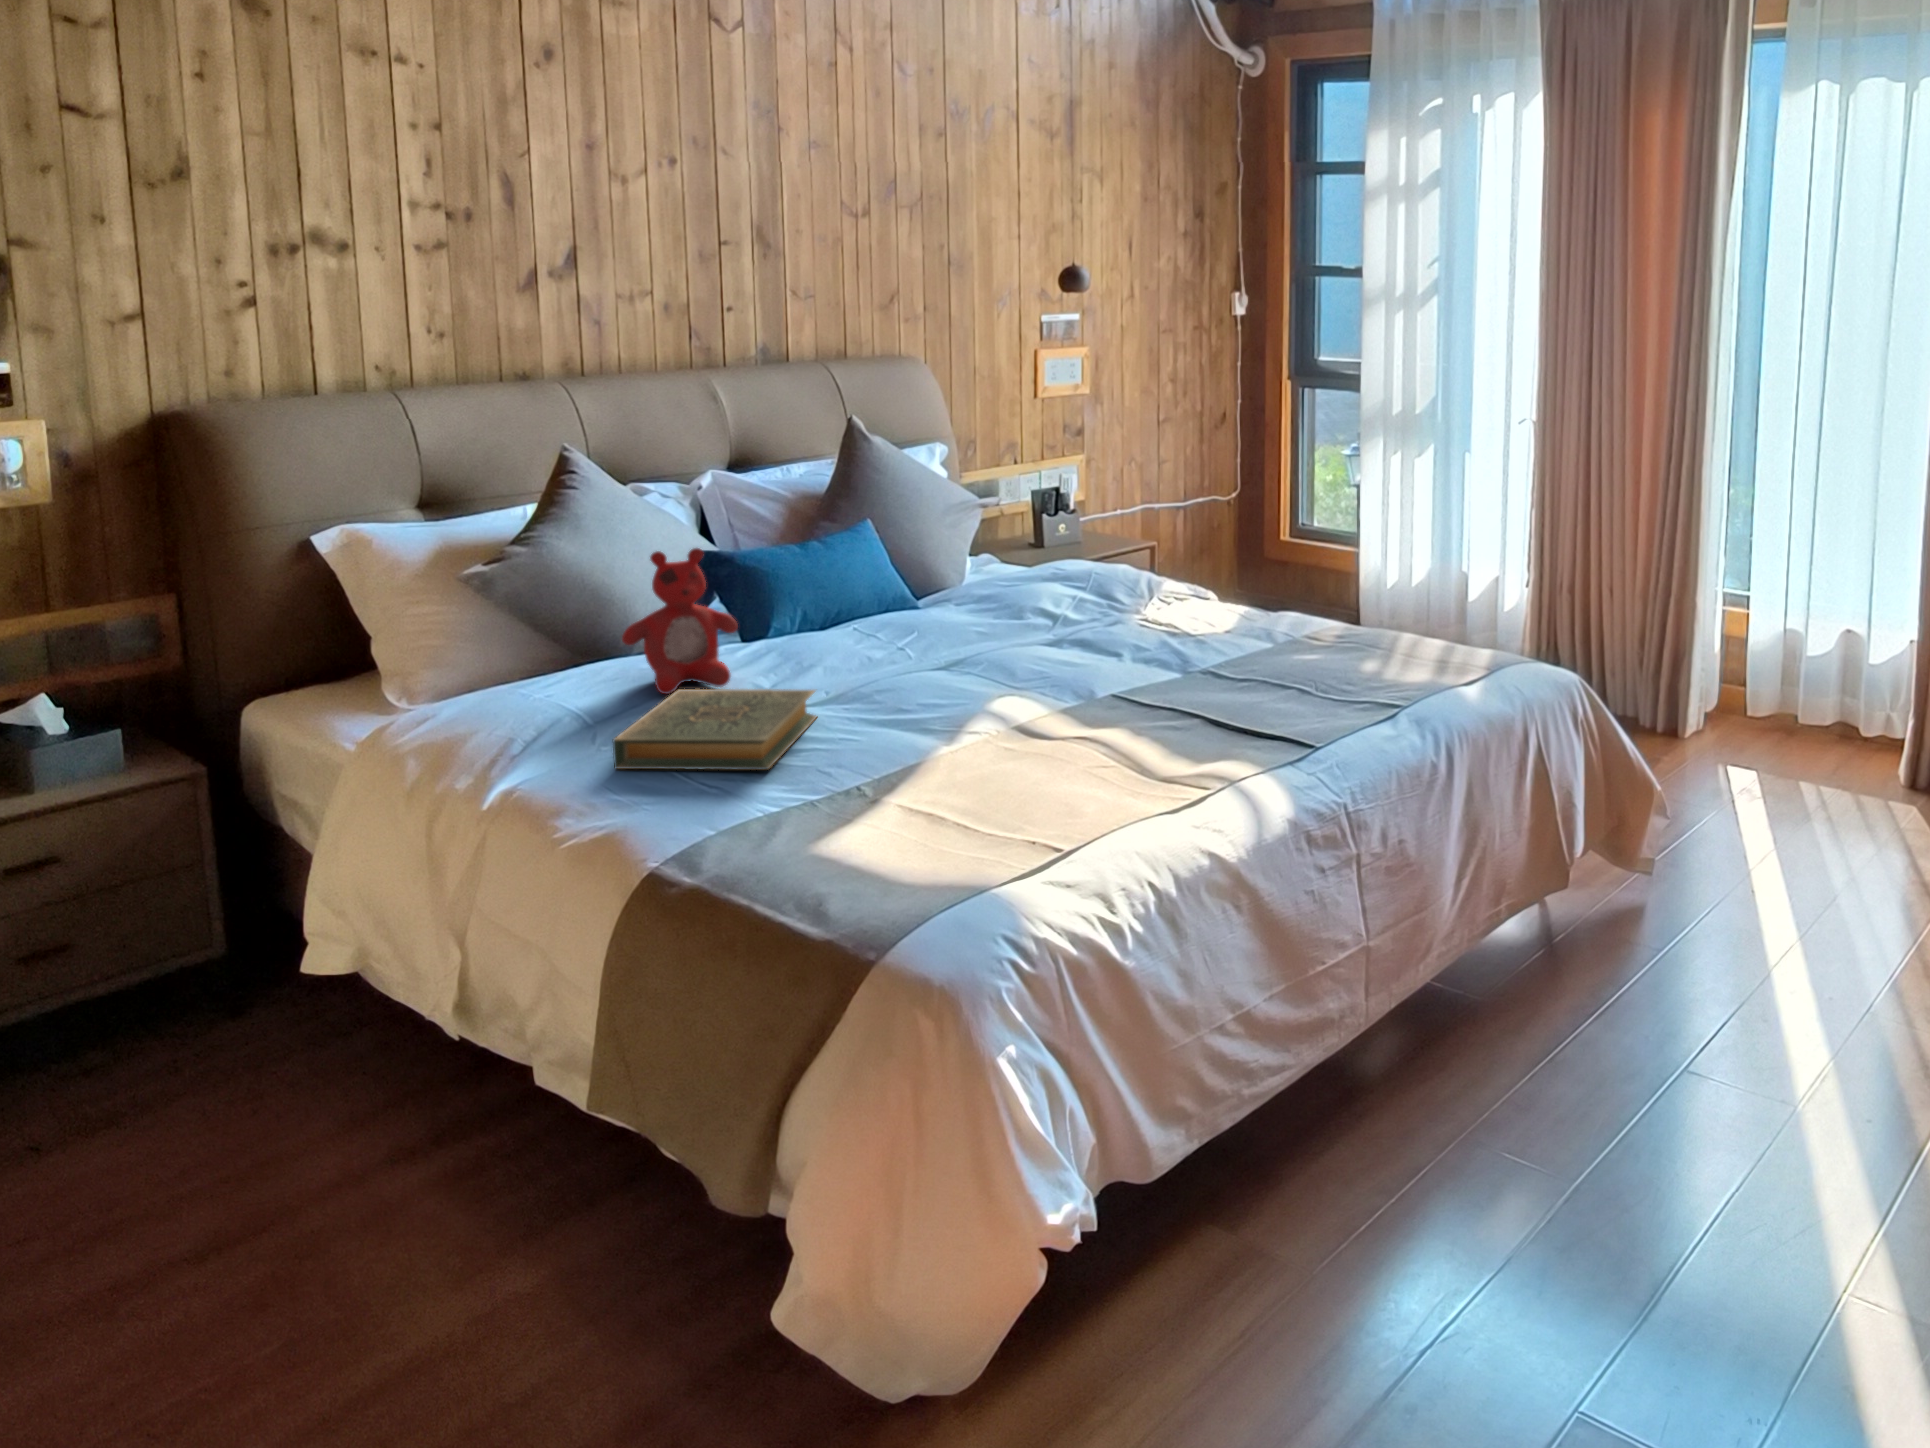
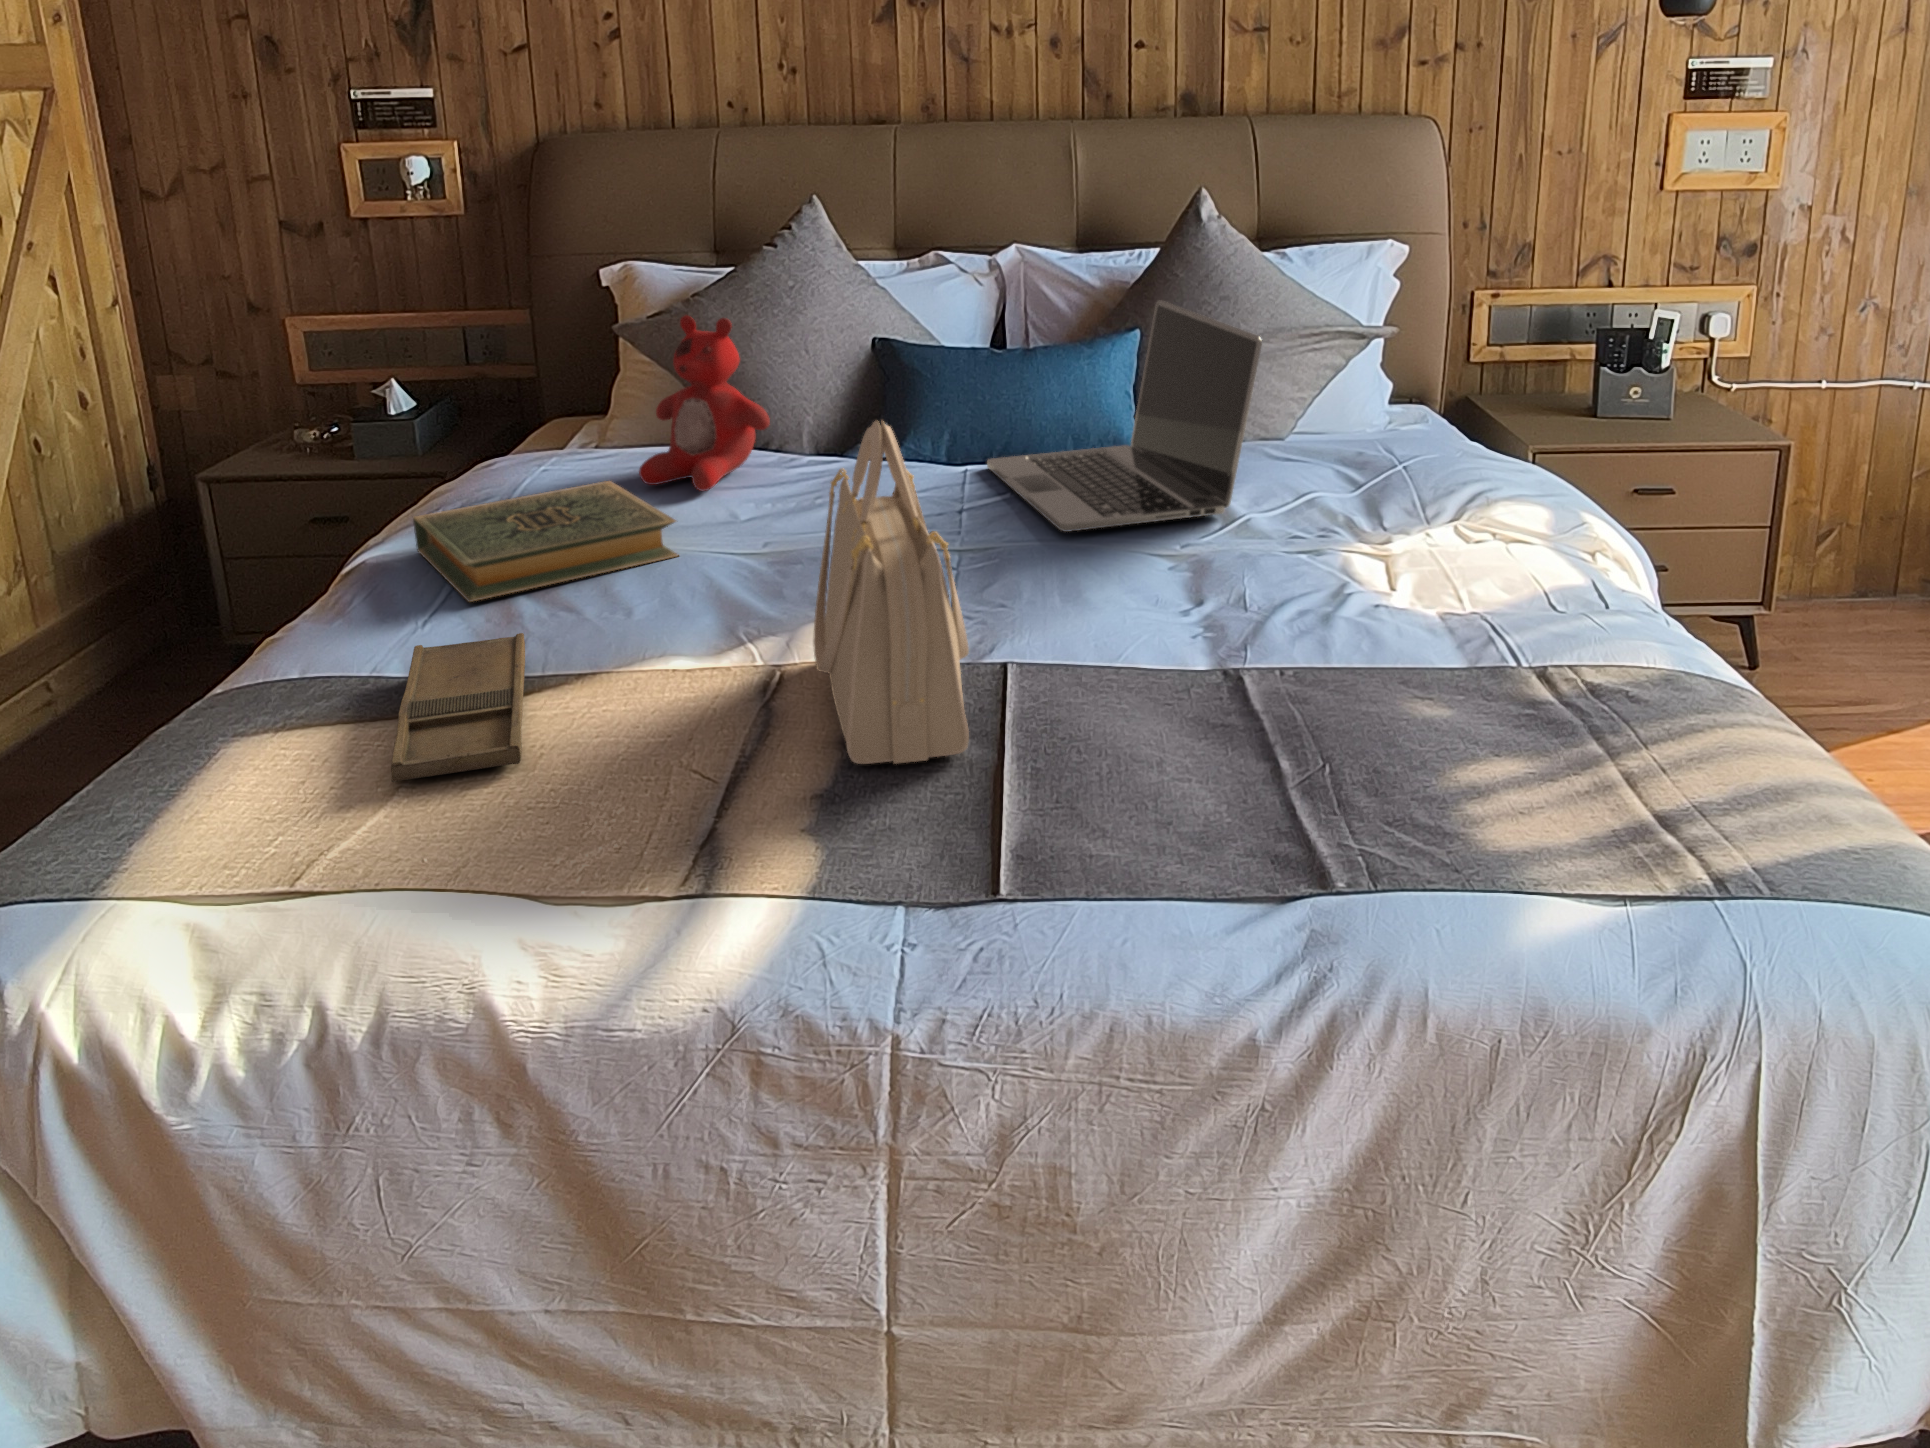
laptop: none [868,496,1074,644] -> present [987,300,1262,532]
handbag: none [1046,558,1205,739] -> present [813,421,969,764]
tray: none [850,756,1038,820] -> present [391,633,525,782]

